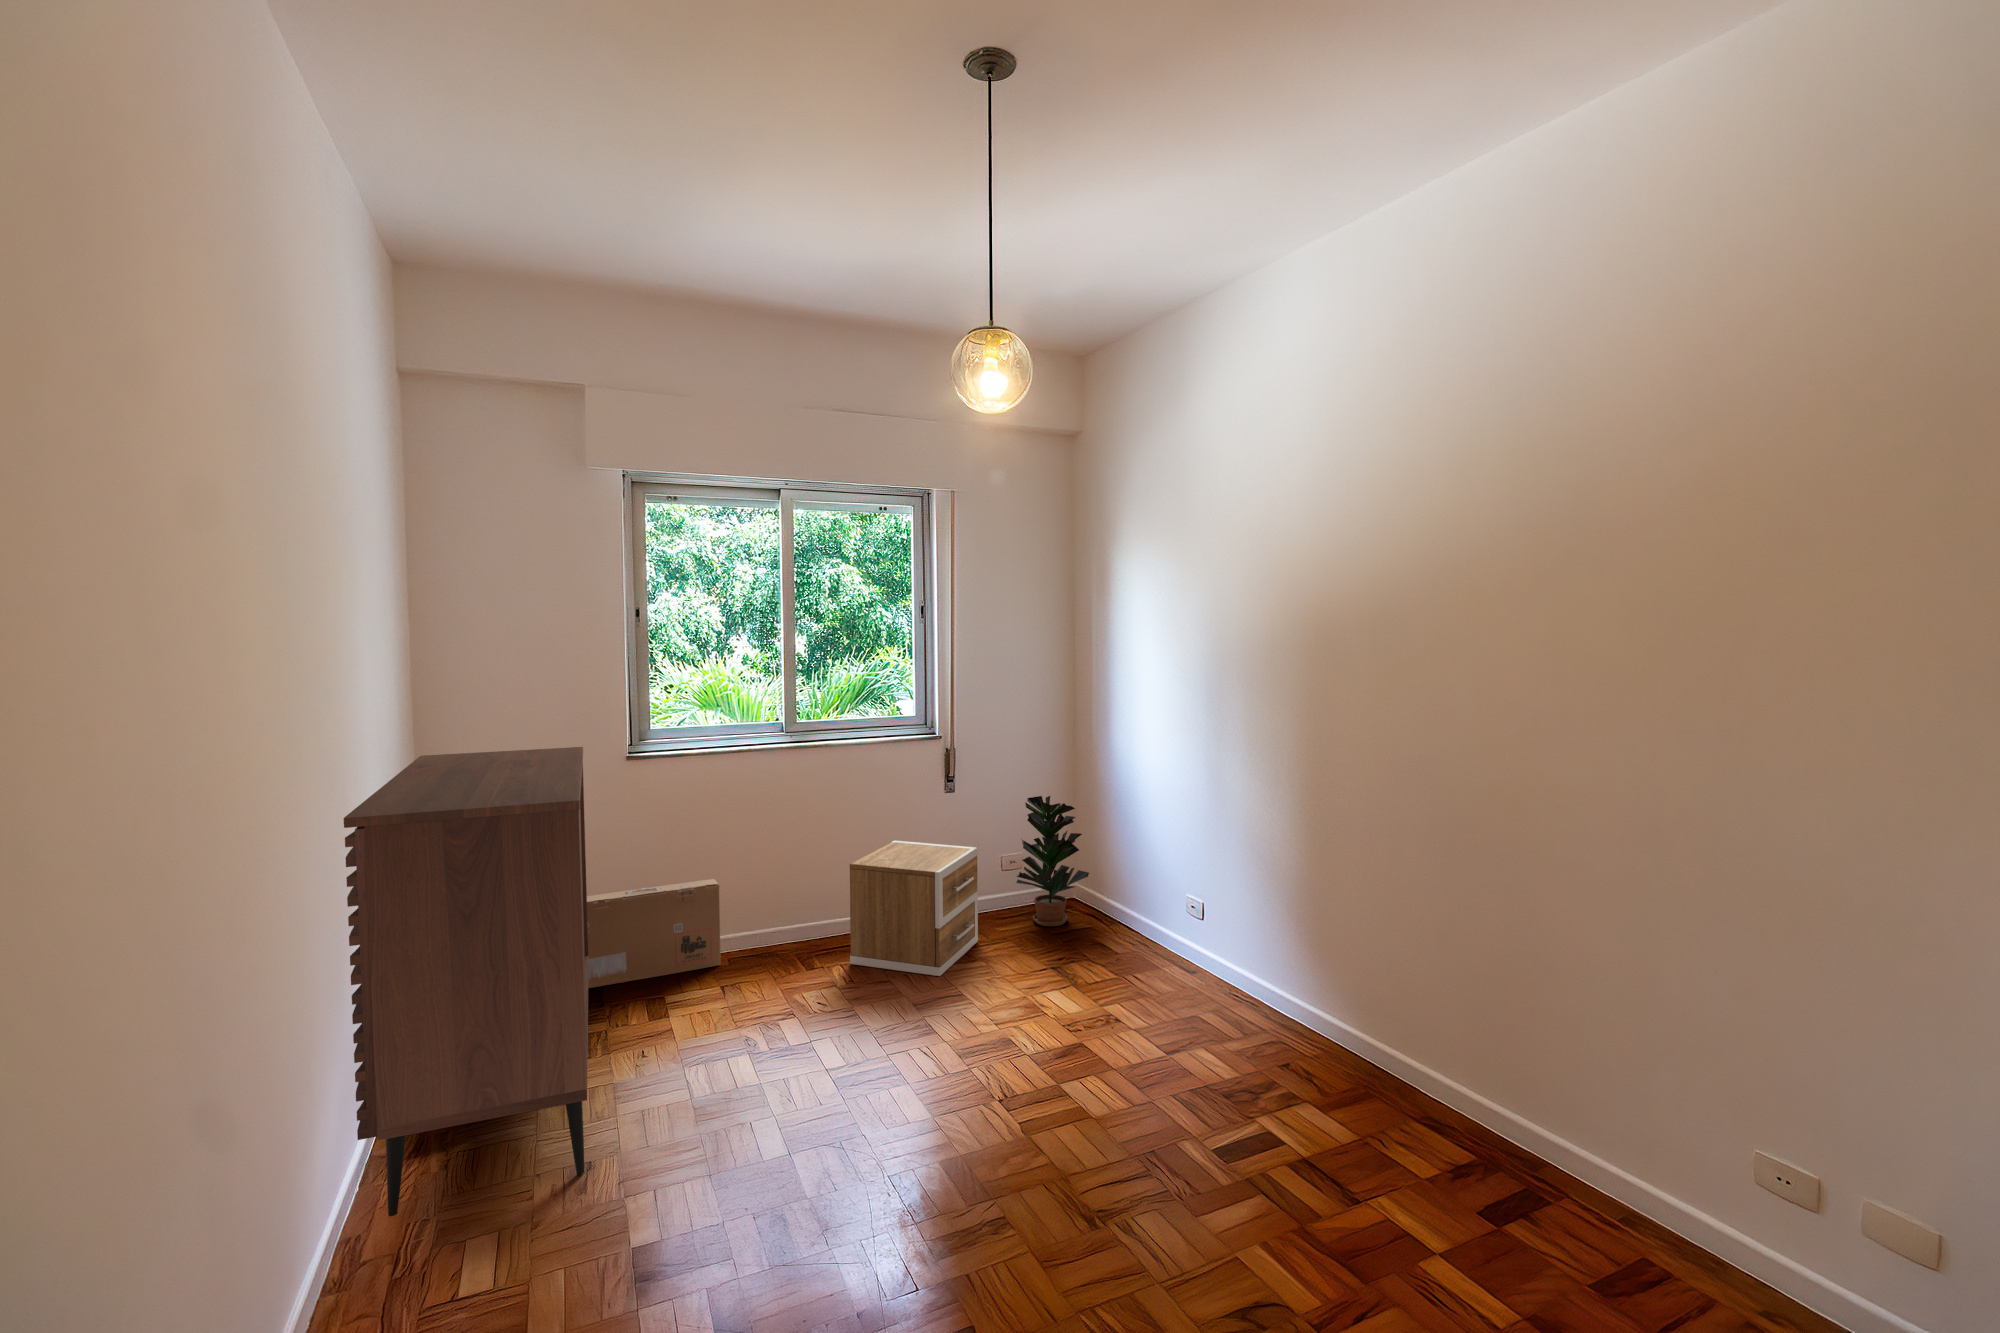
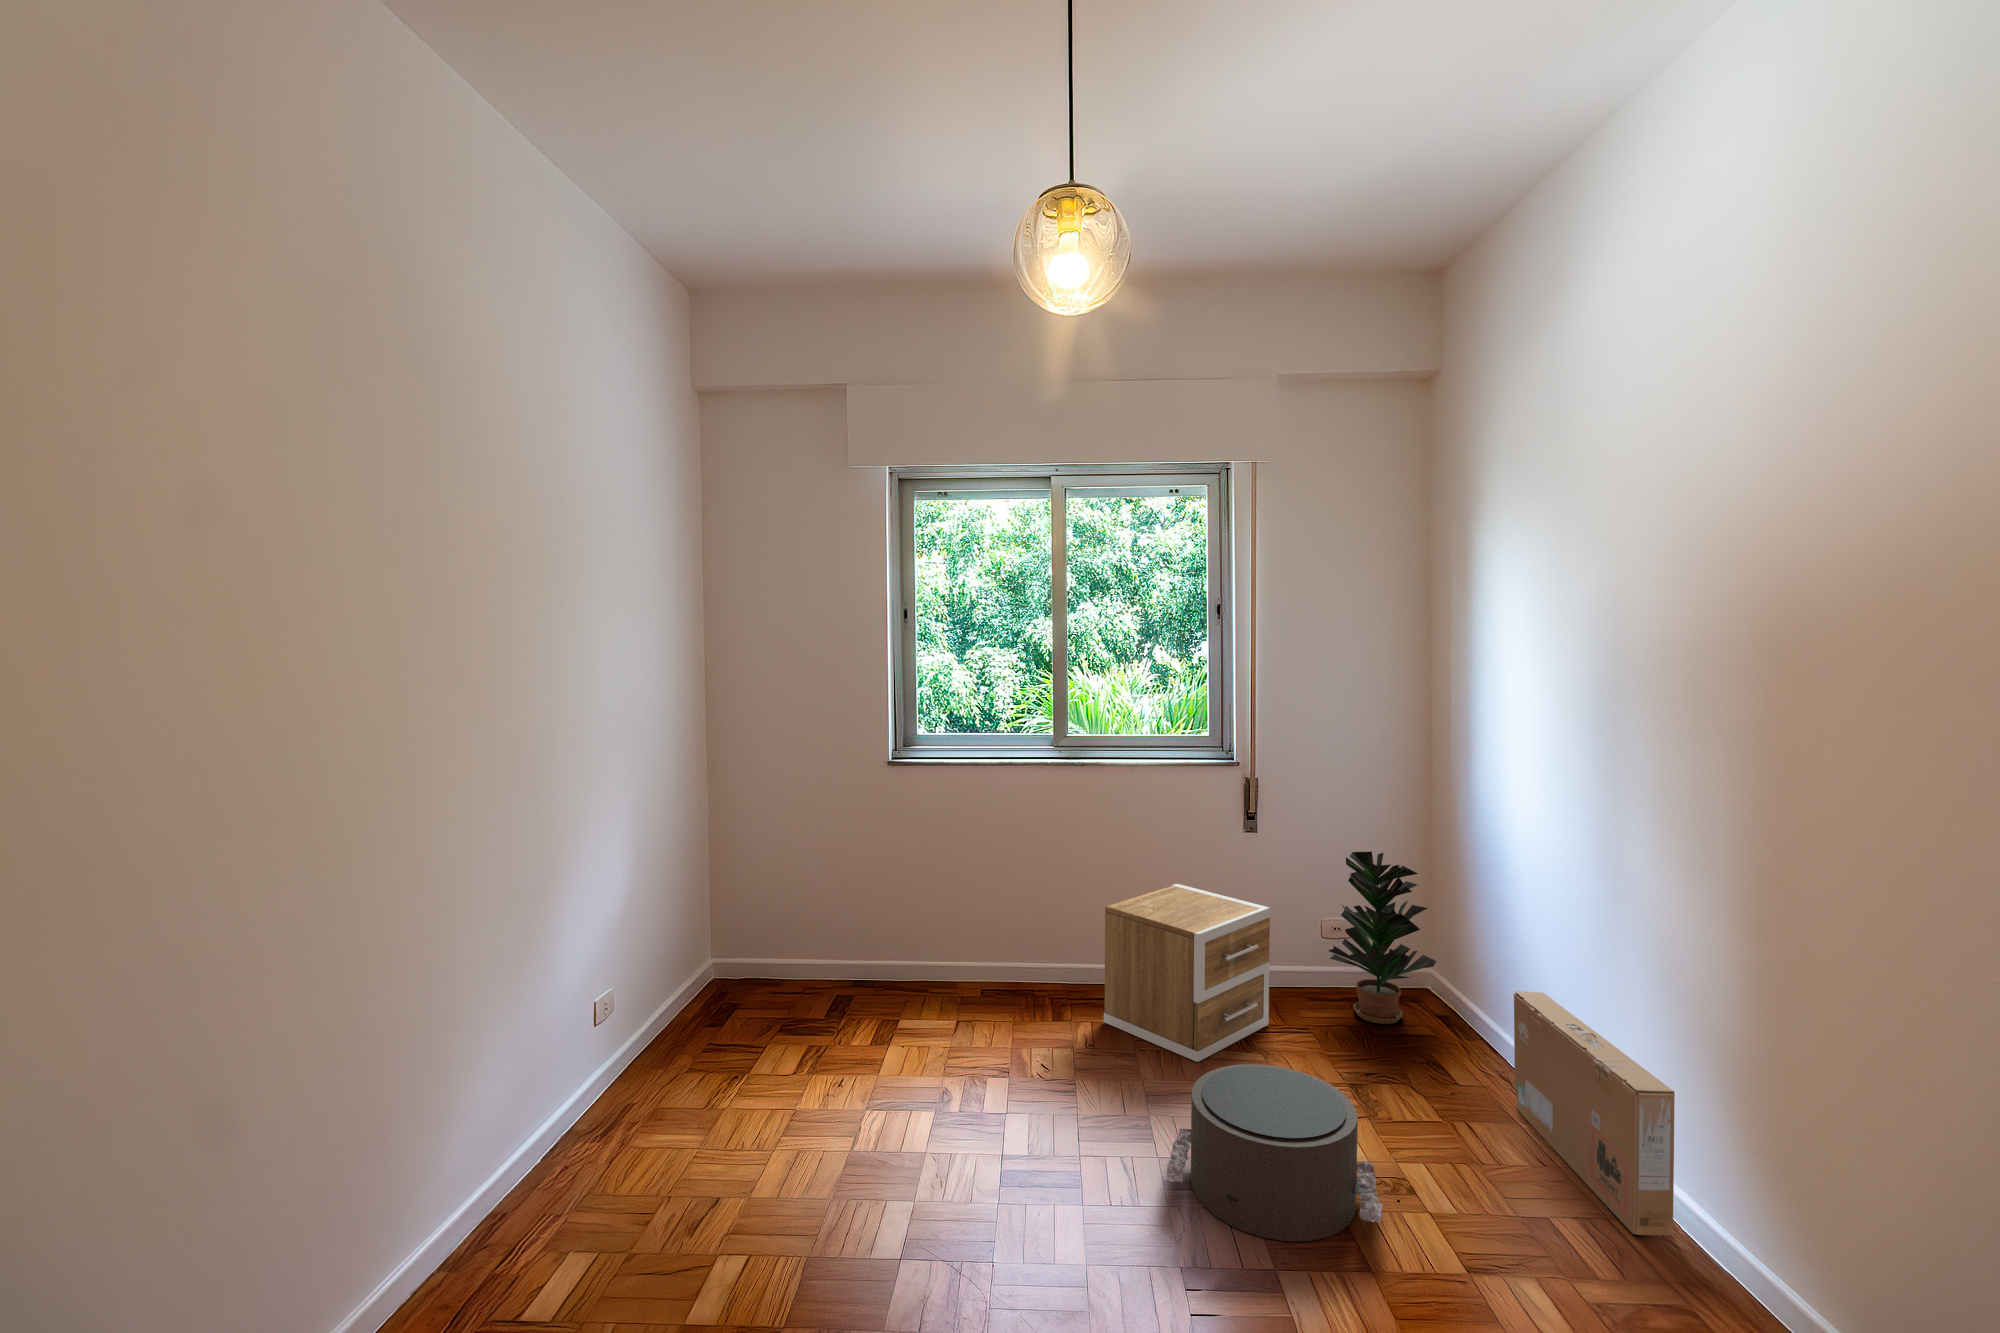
dresser: present [344,747,589,1216] -> none [503,749,827,1211]
cardboard box: present [587,879,720,988] -> present [1514,991,1675,1235]
pouf: none [959,955,1115,1069] -> present [1166,1064,1383,1242]

